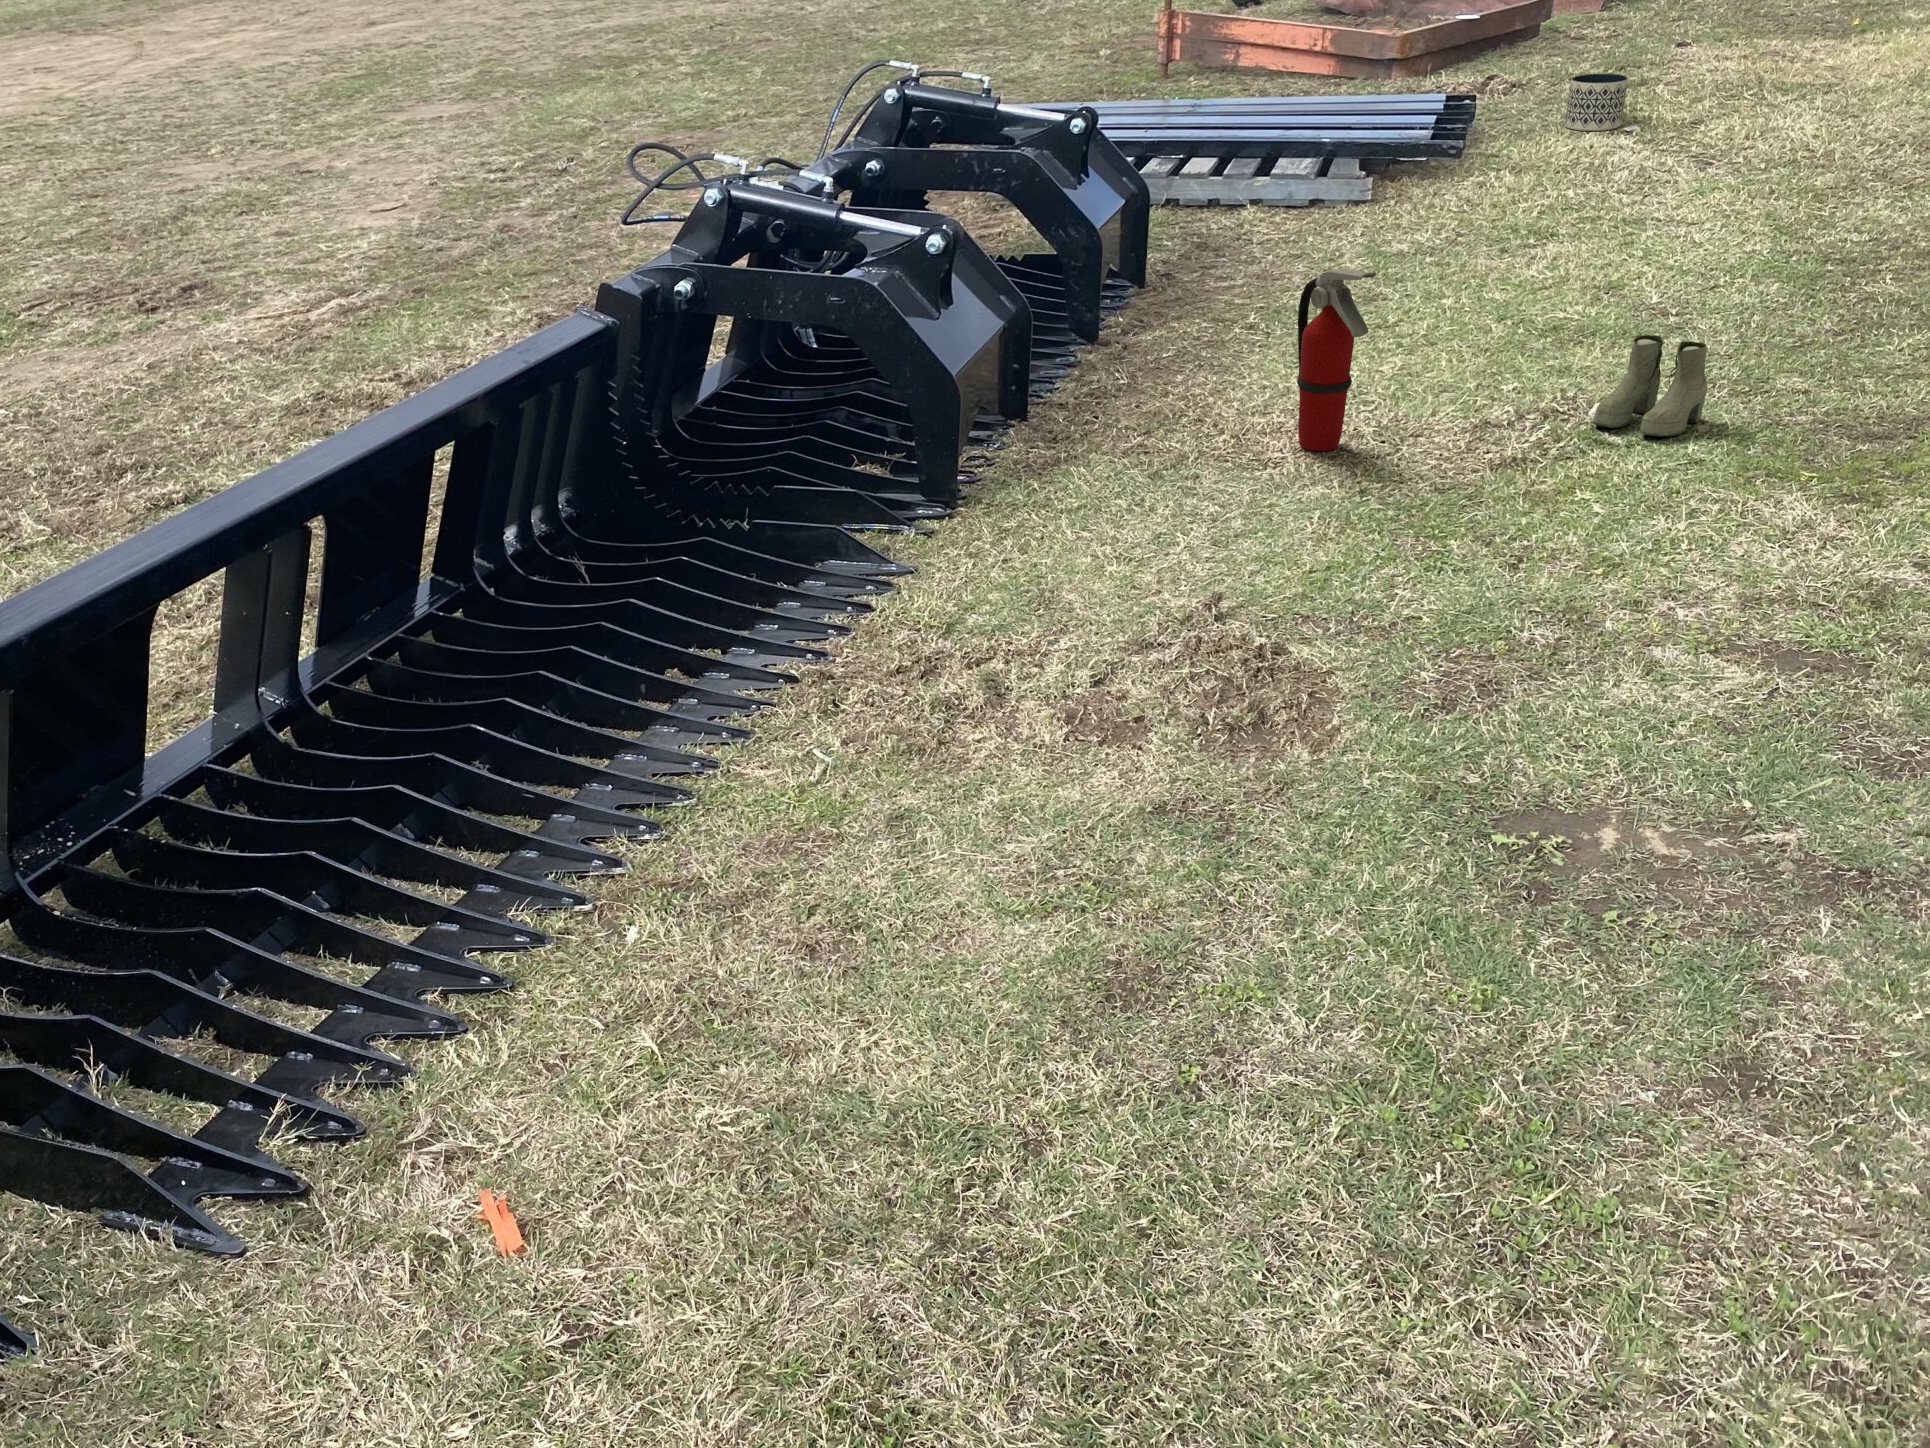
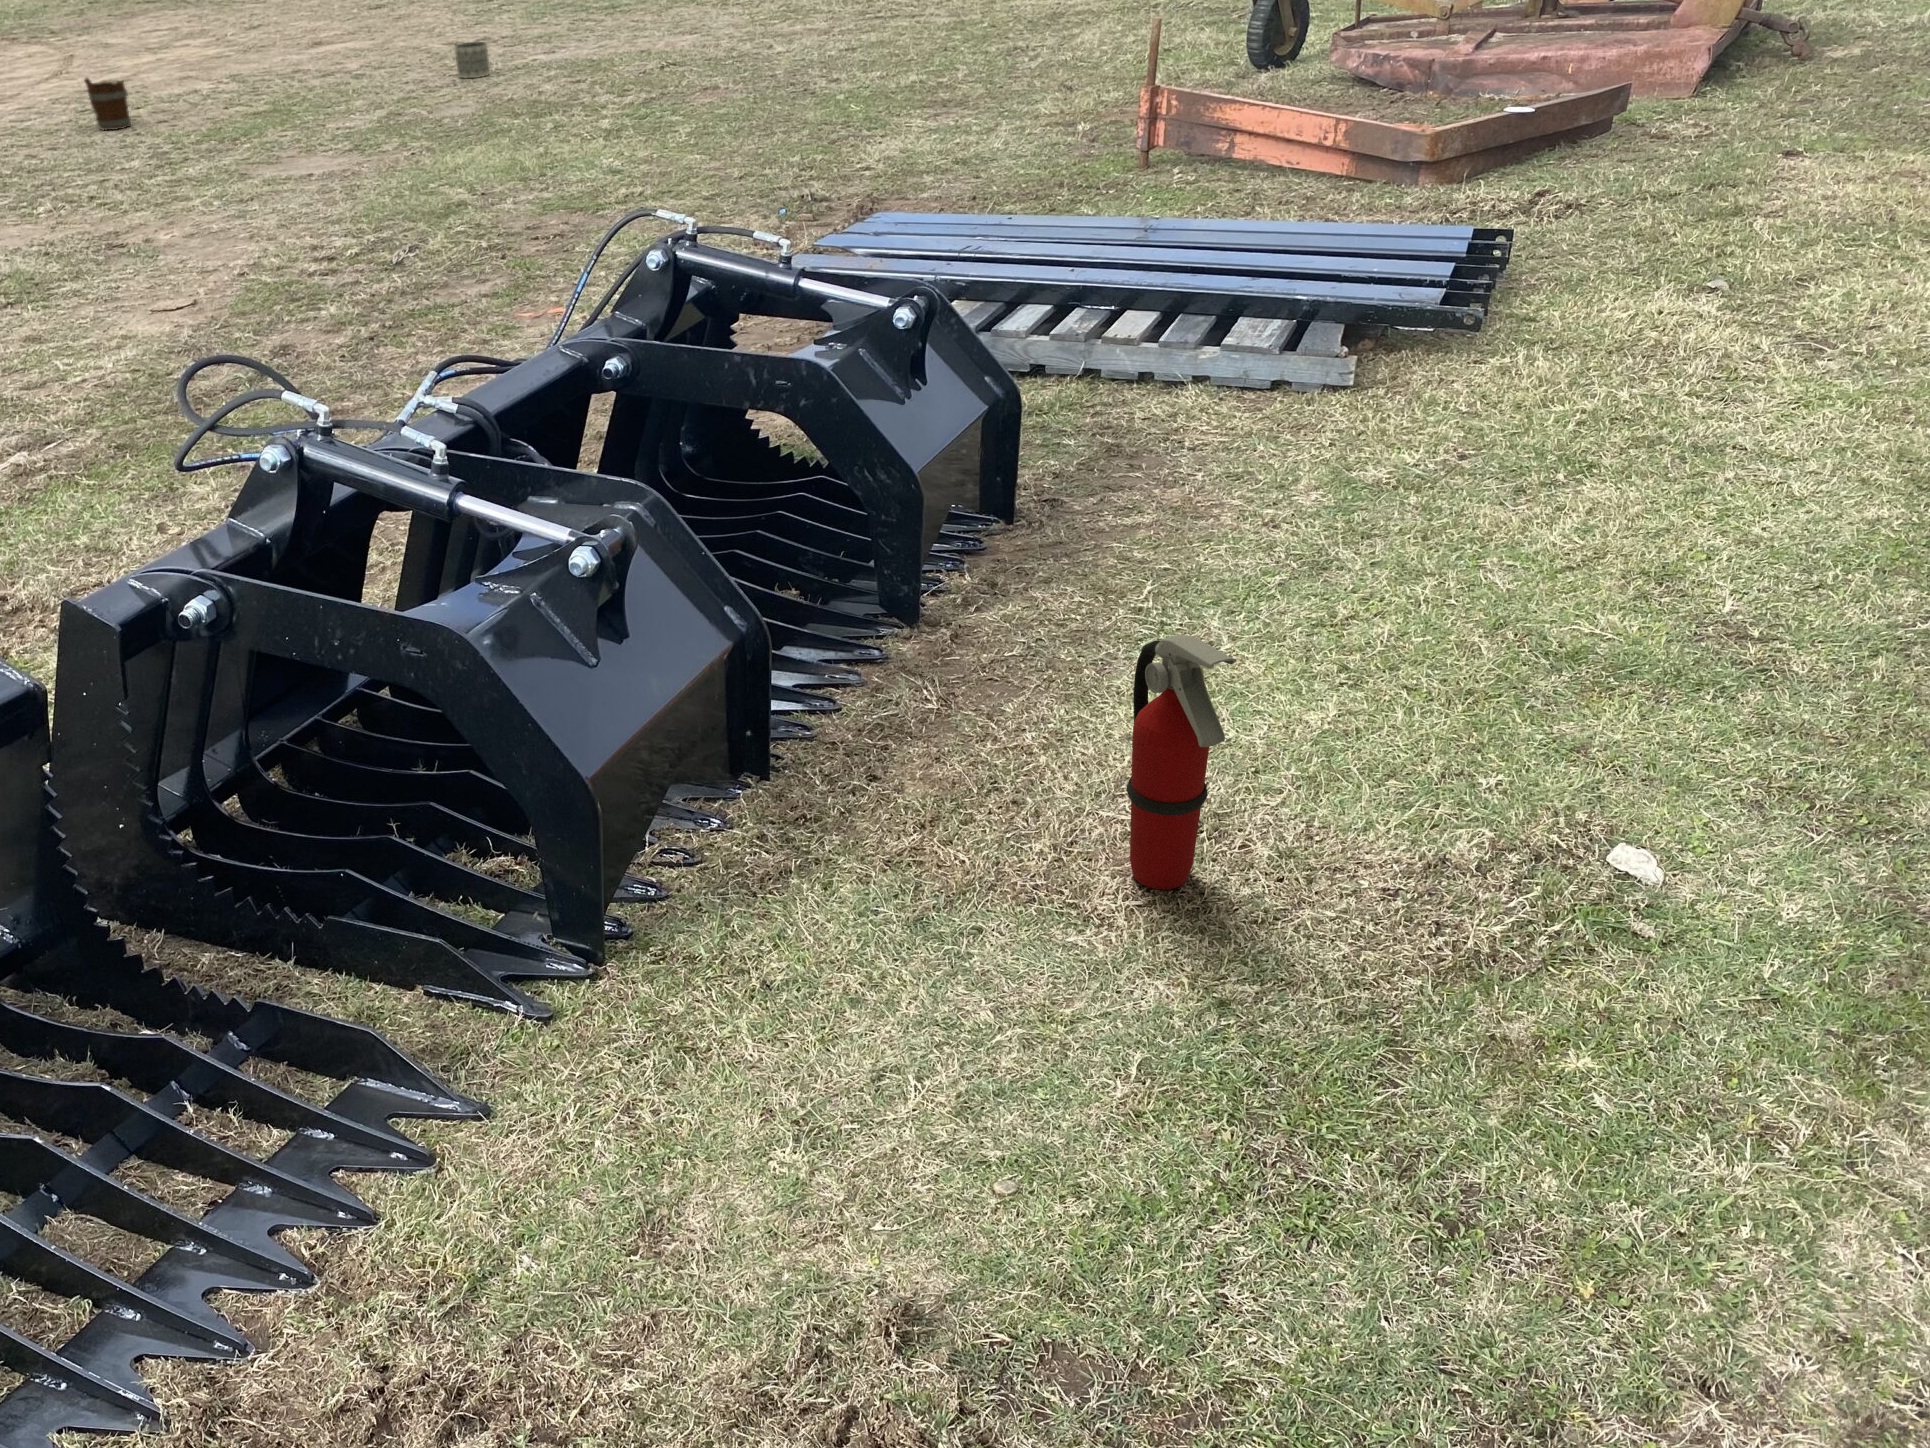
bucket: none [201,43,245,89] -> present [84,78,131,130]
planter: present [1564,74,1628,131] -> present [455,42,490,78]
boots: present [1593,335,1707,437] -> none [1577,743,1760,913]

